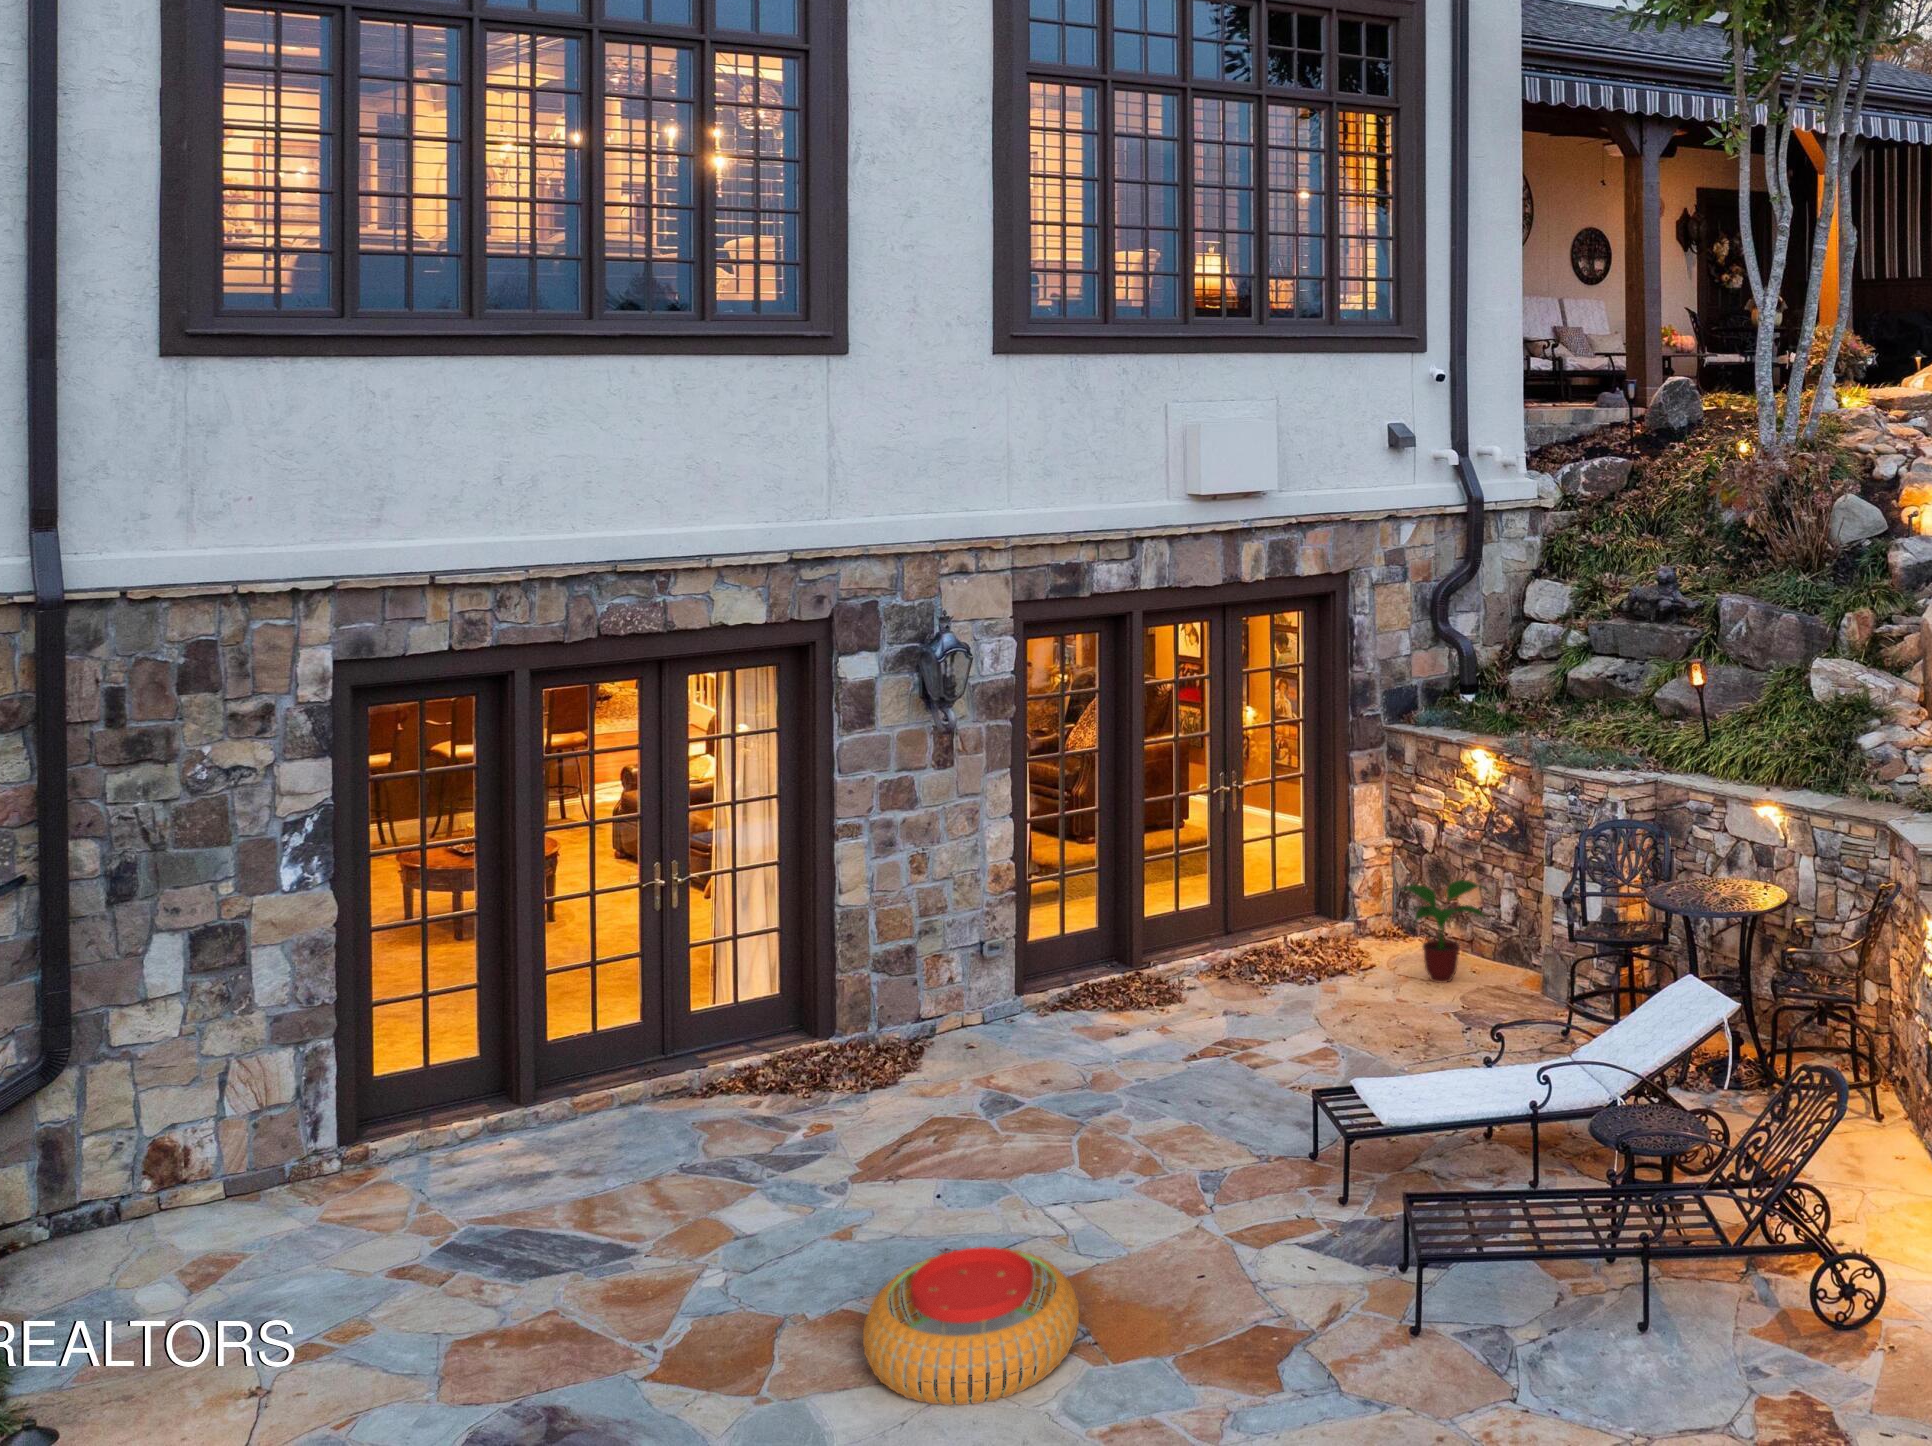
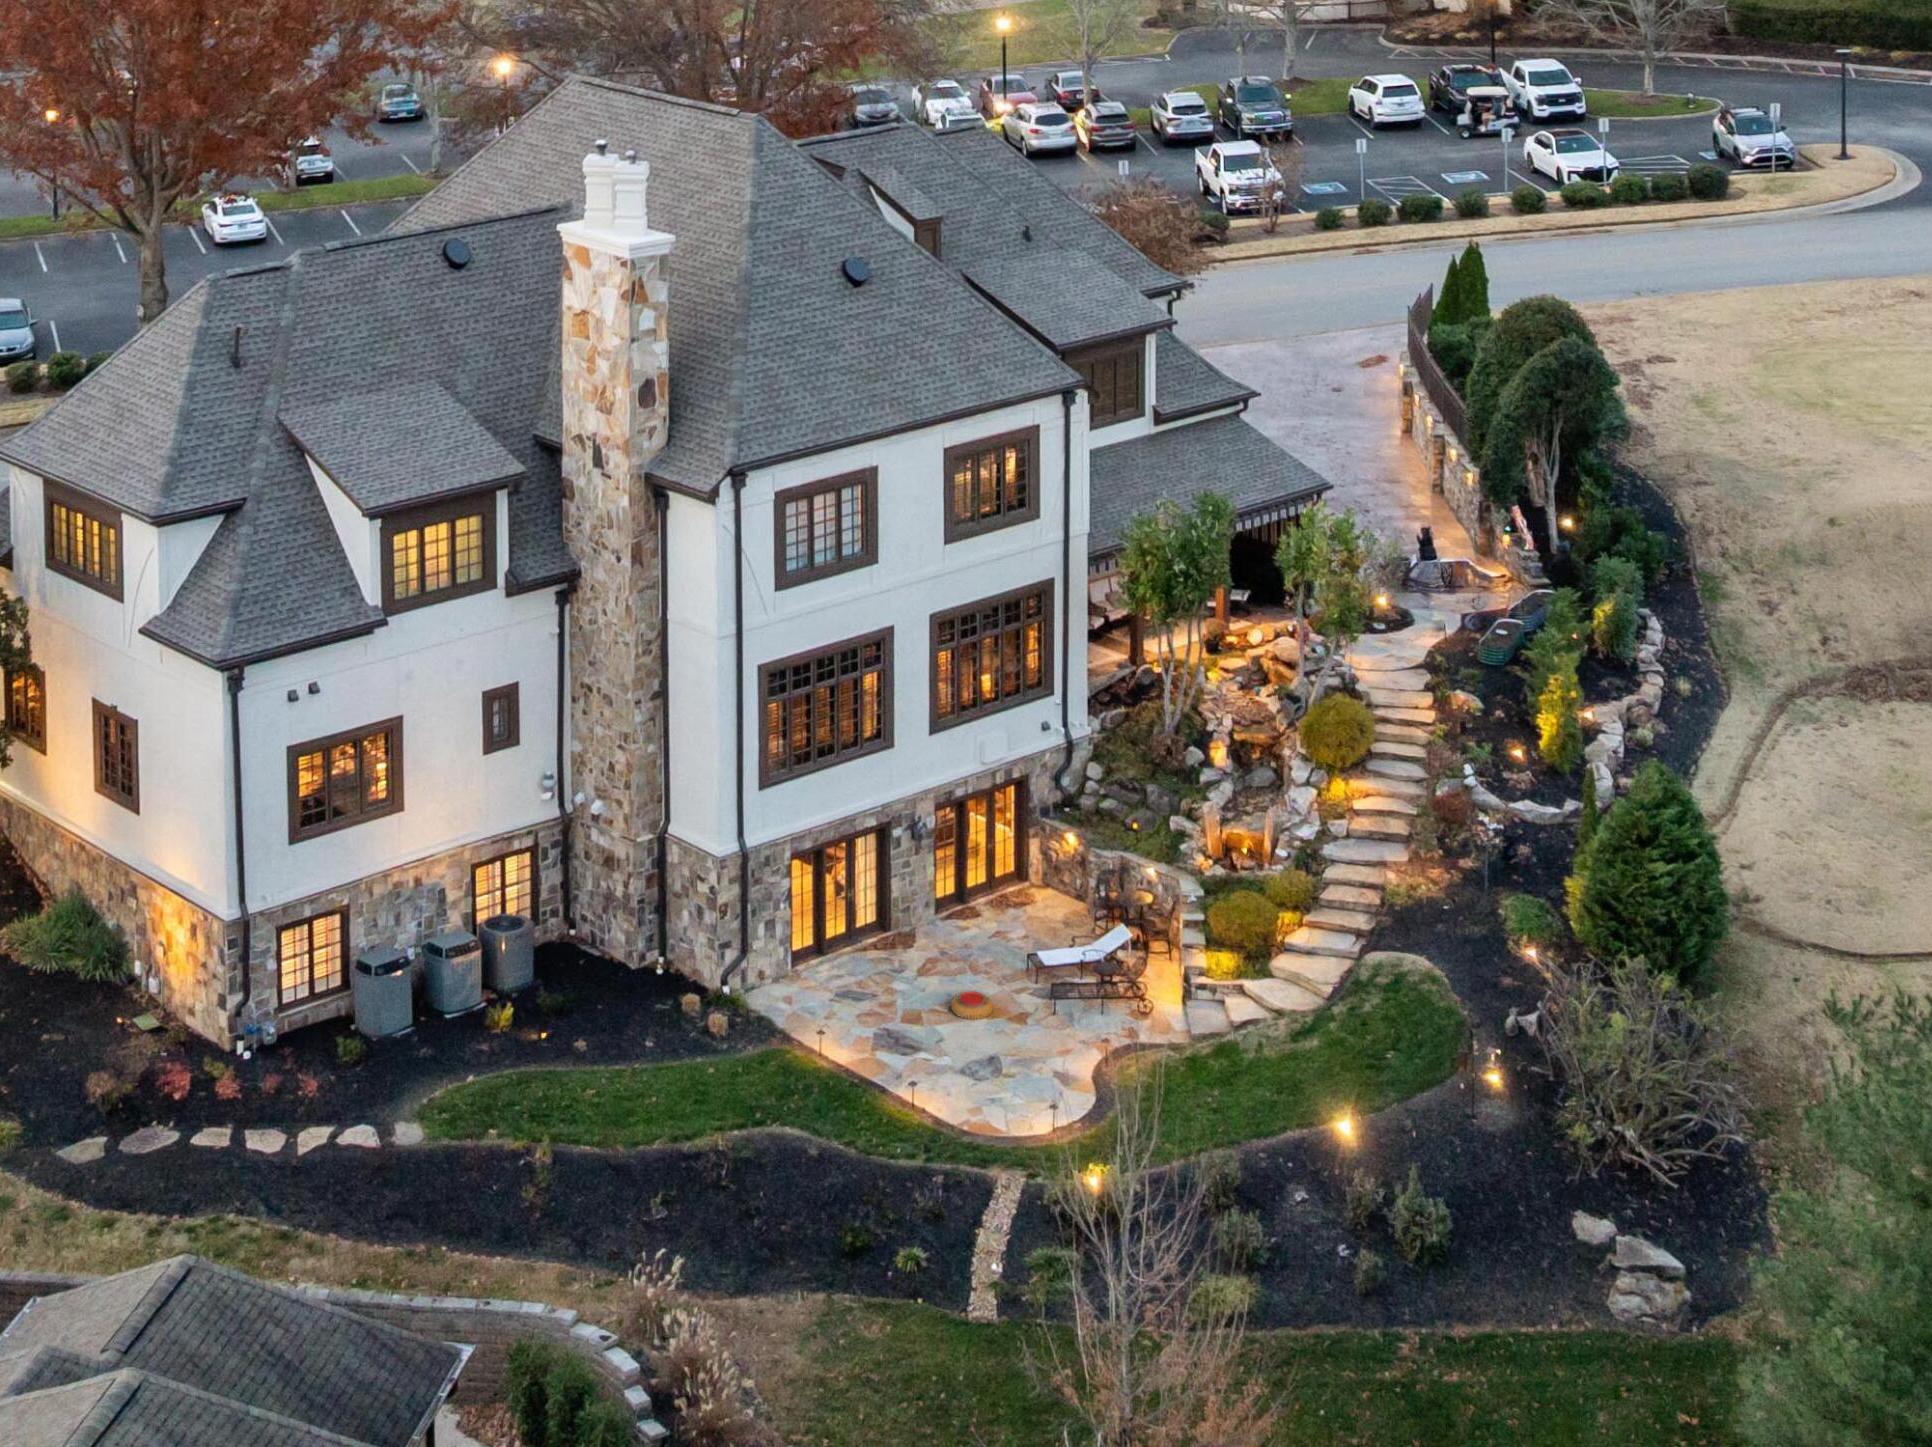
potted plant: present [1396,880,1488,983] -> none [1042,876,1073,908]

